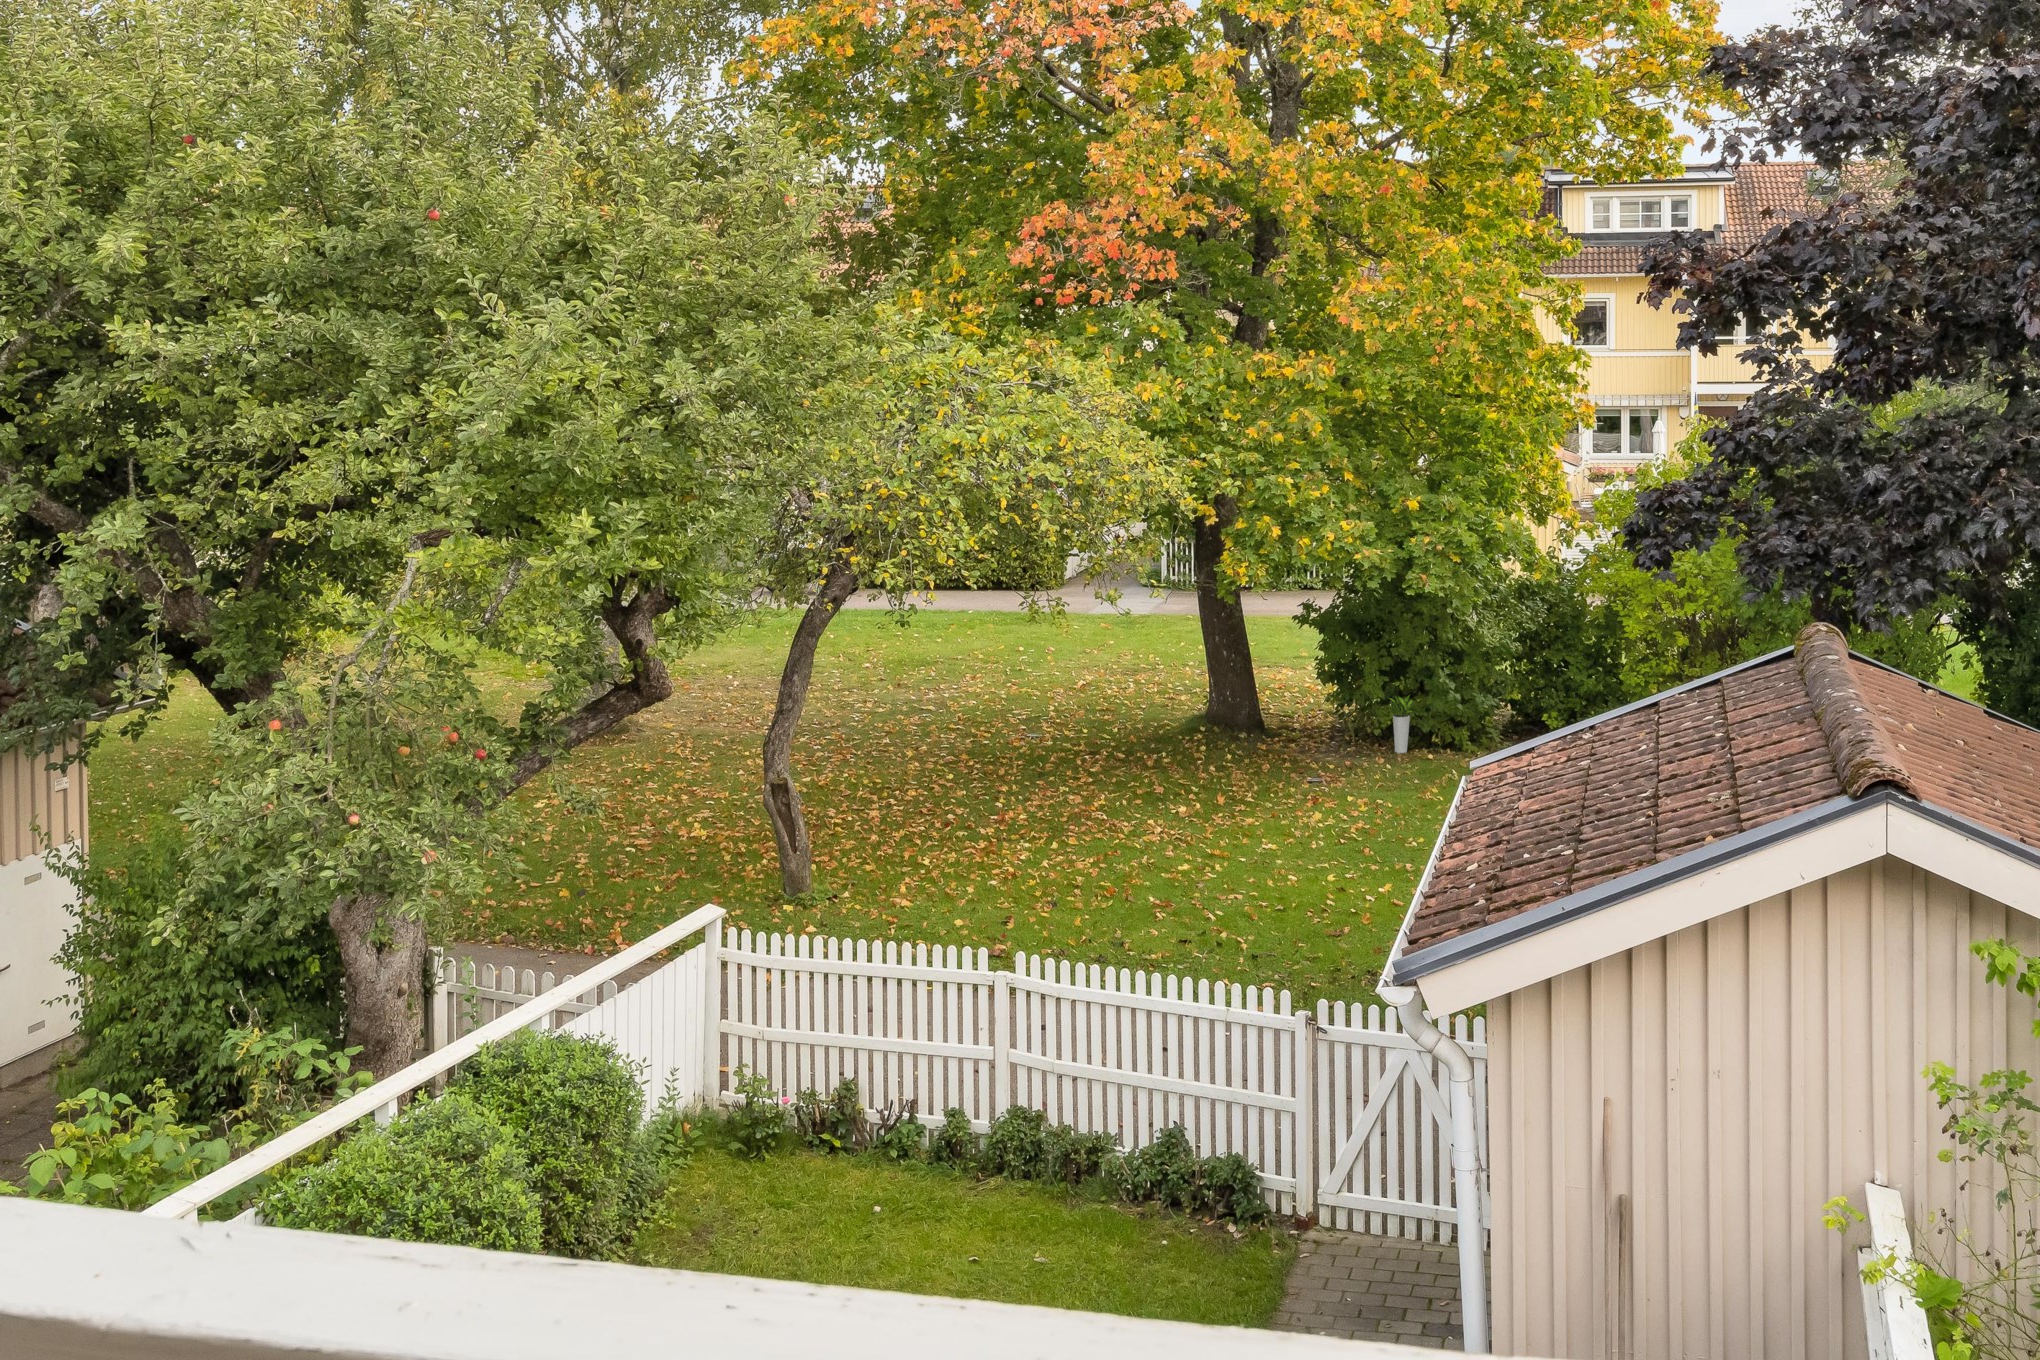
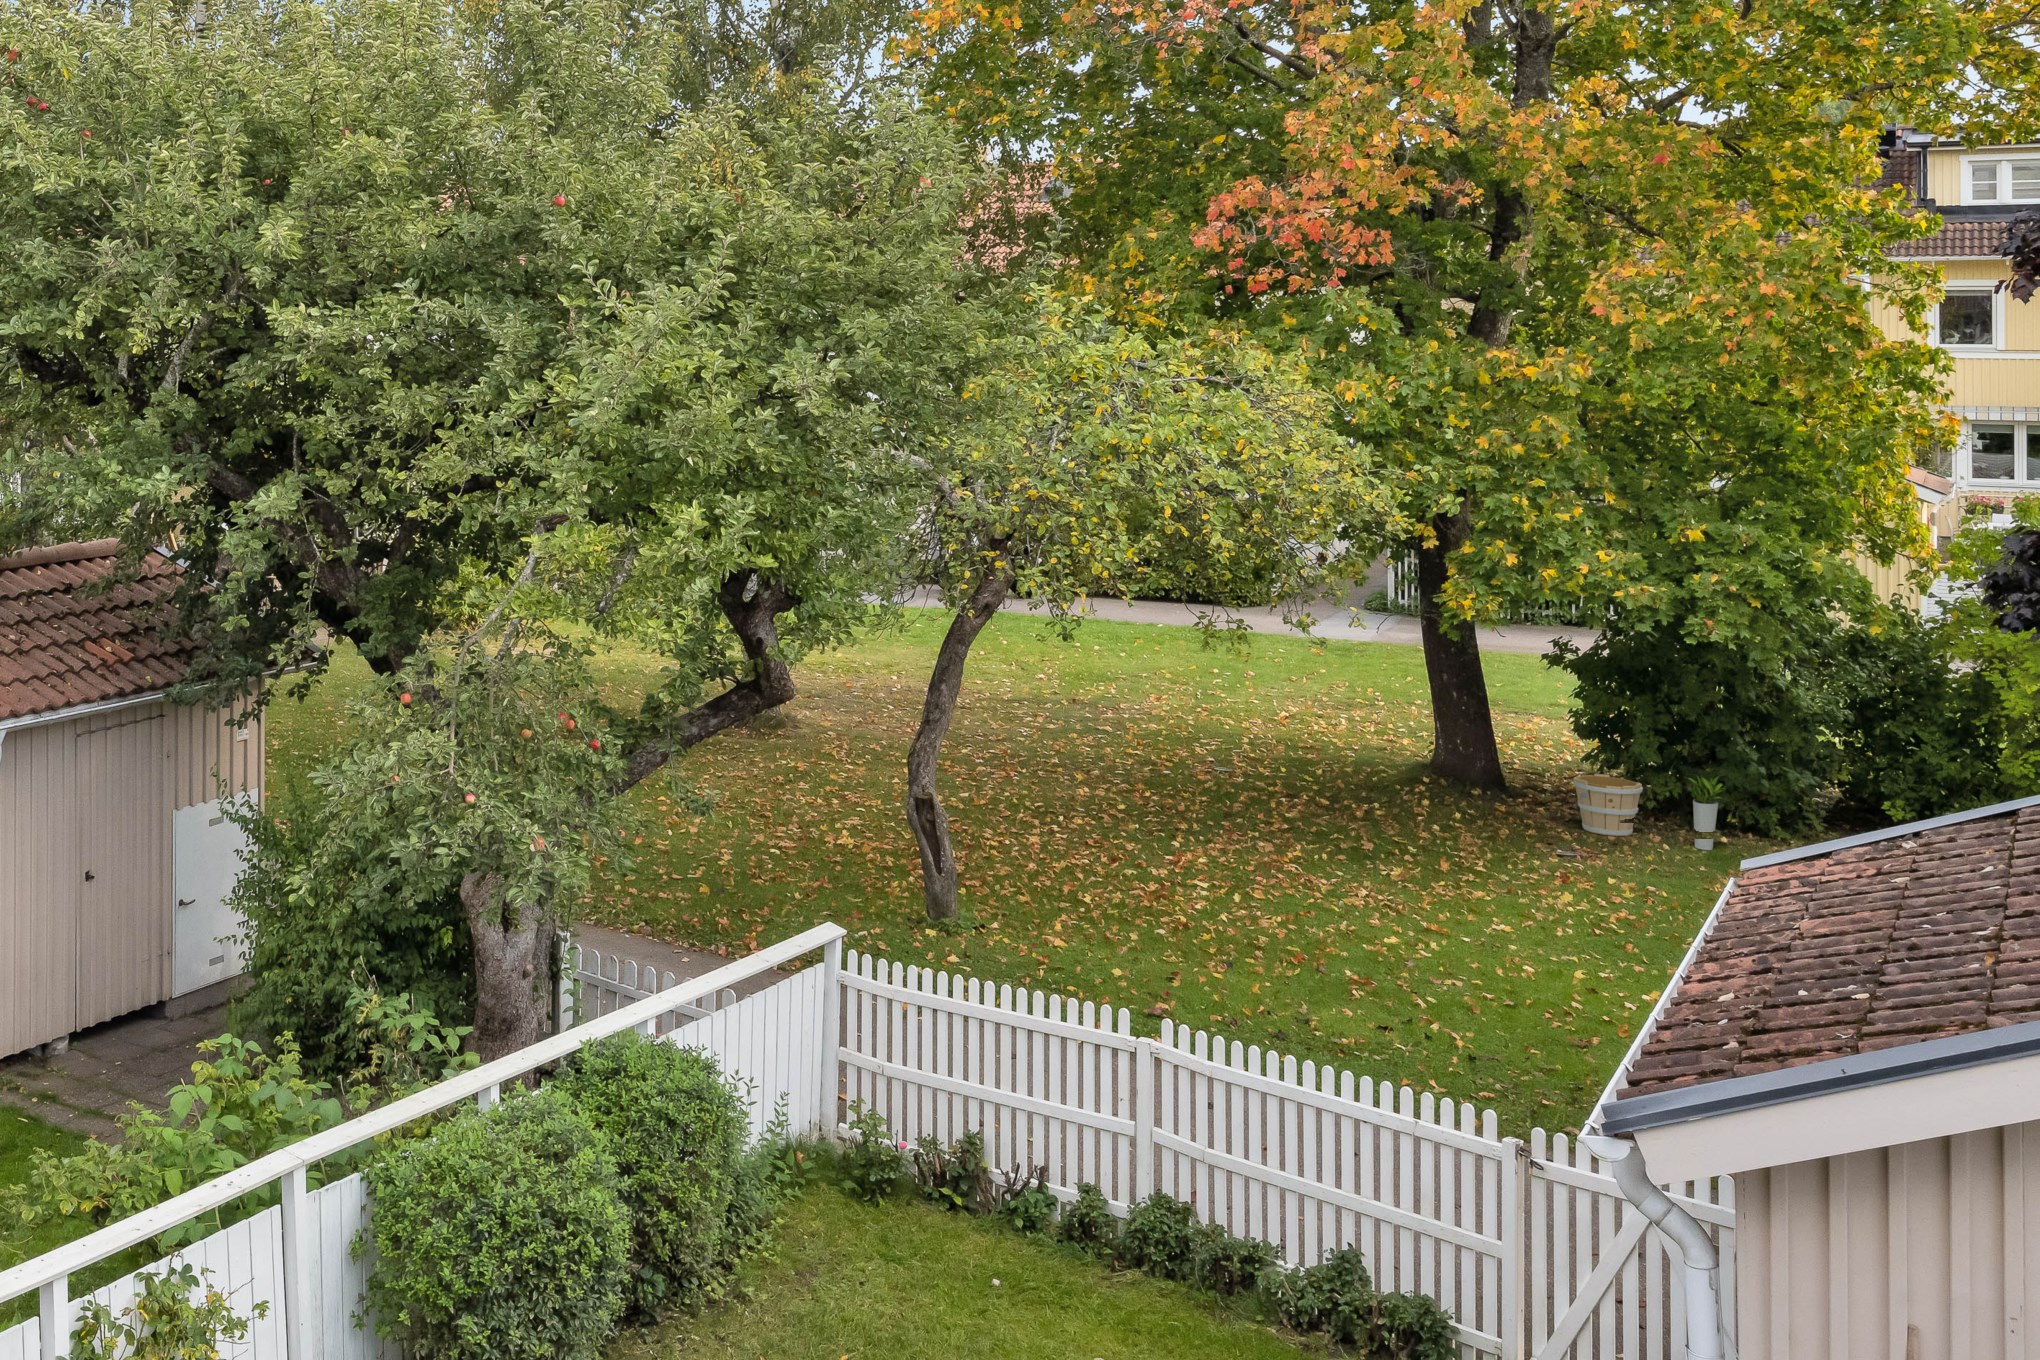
wooden bucket: none [1310,702,1359,750] -> present [1574,774,1643,836]

